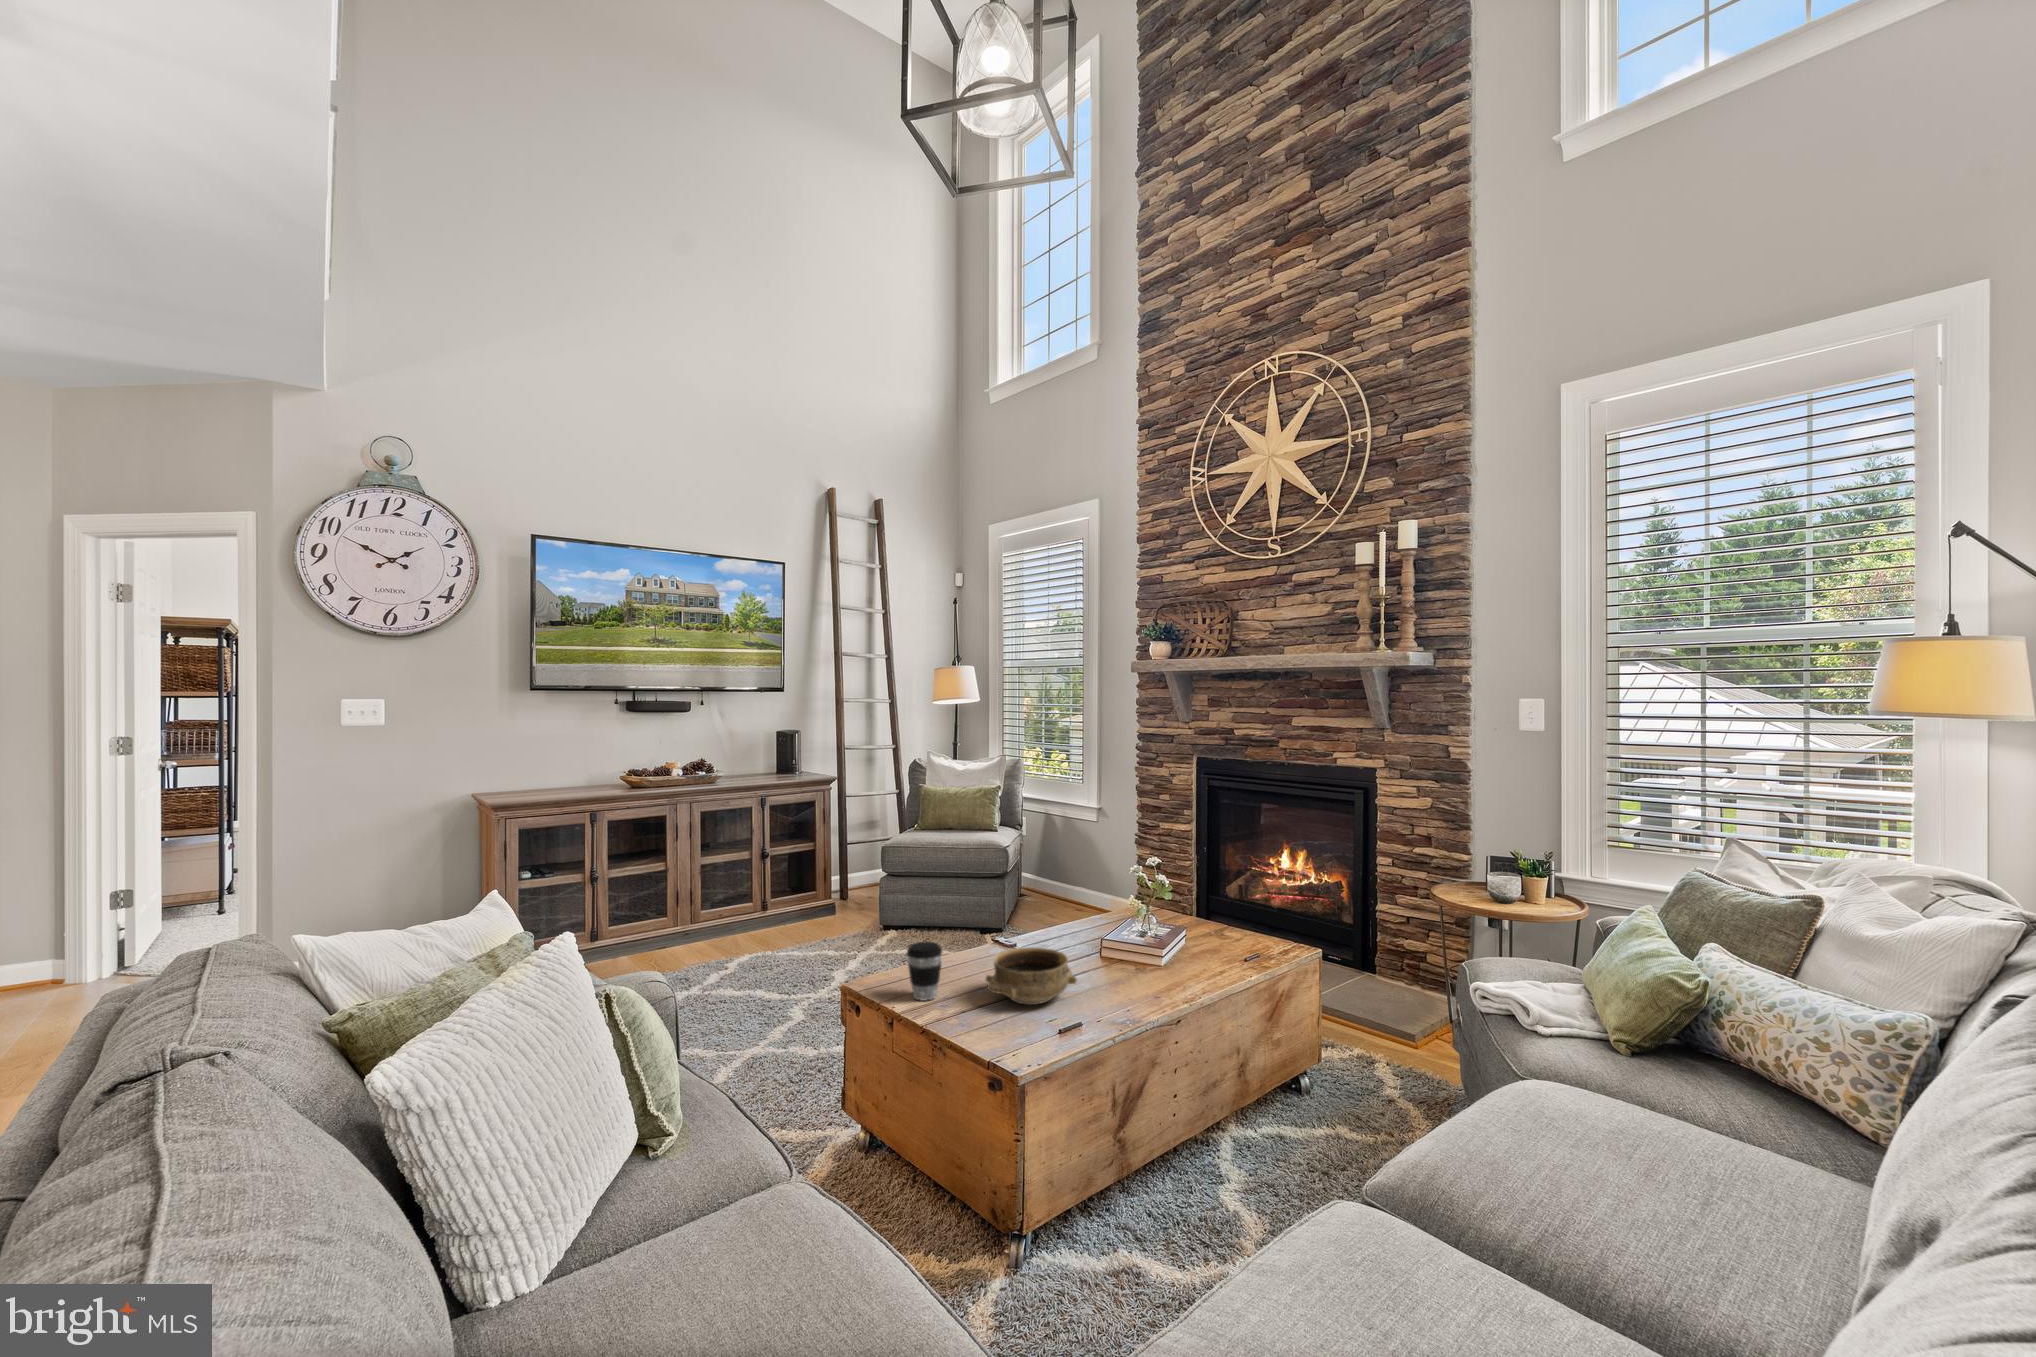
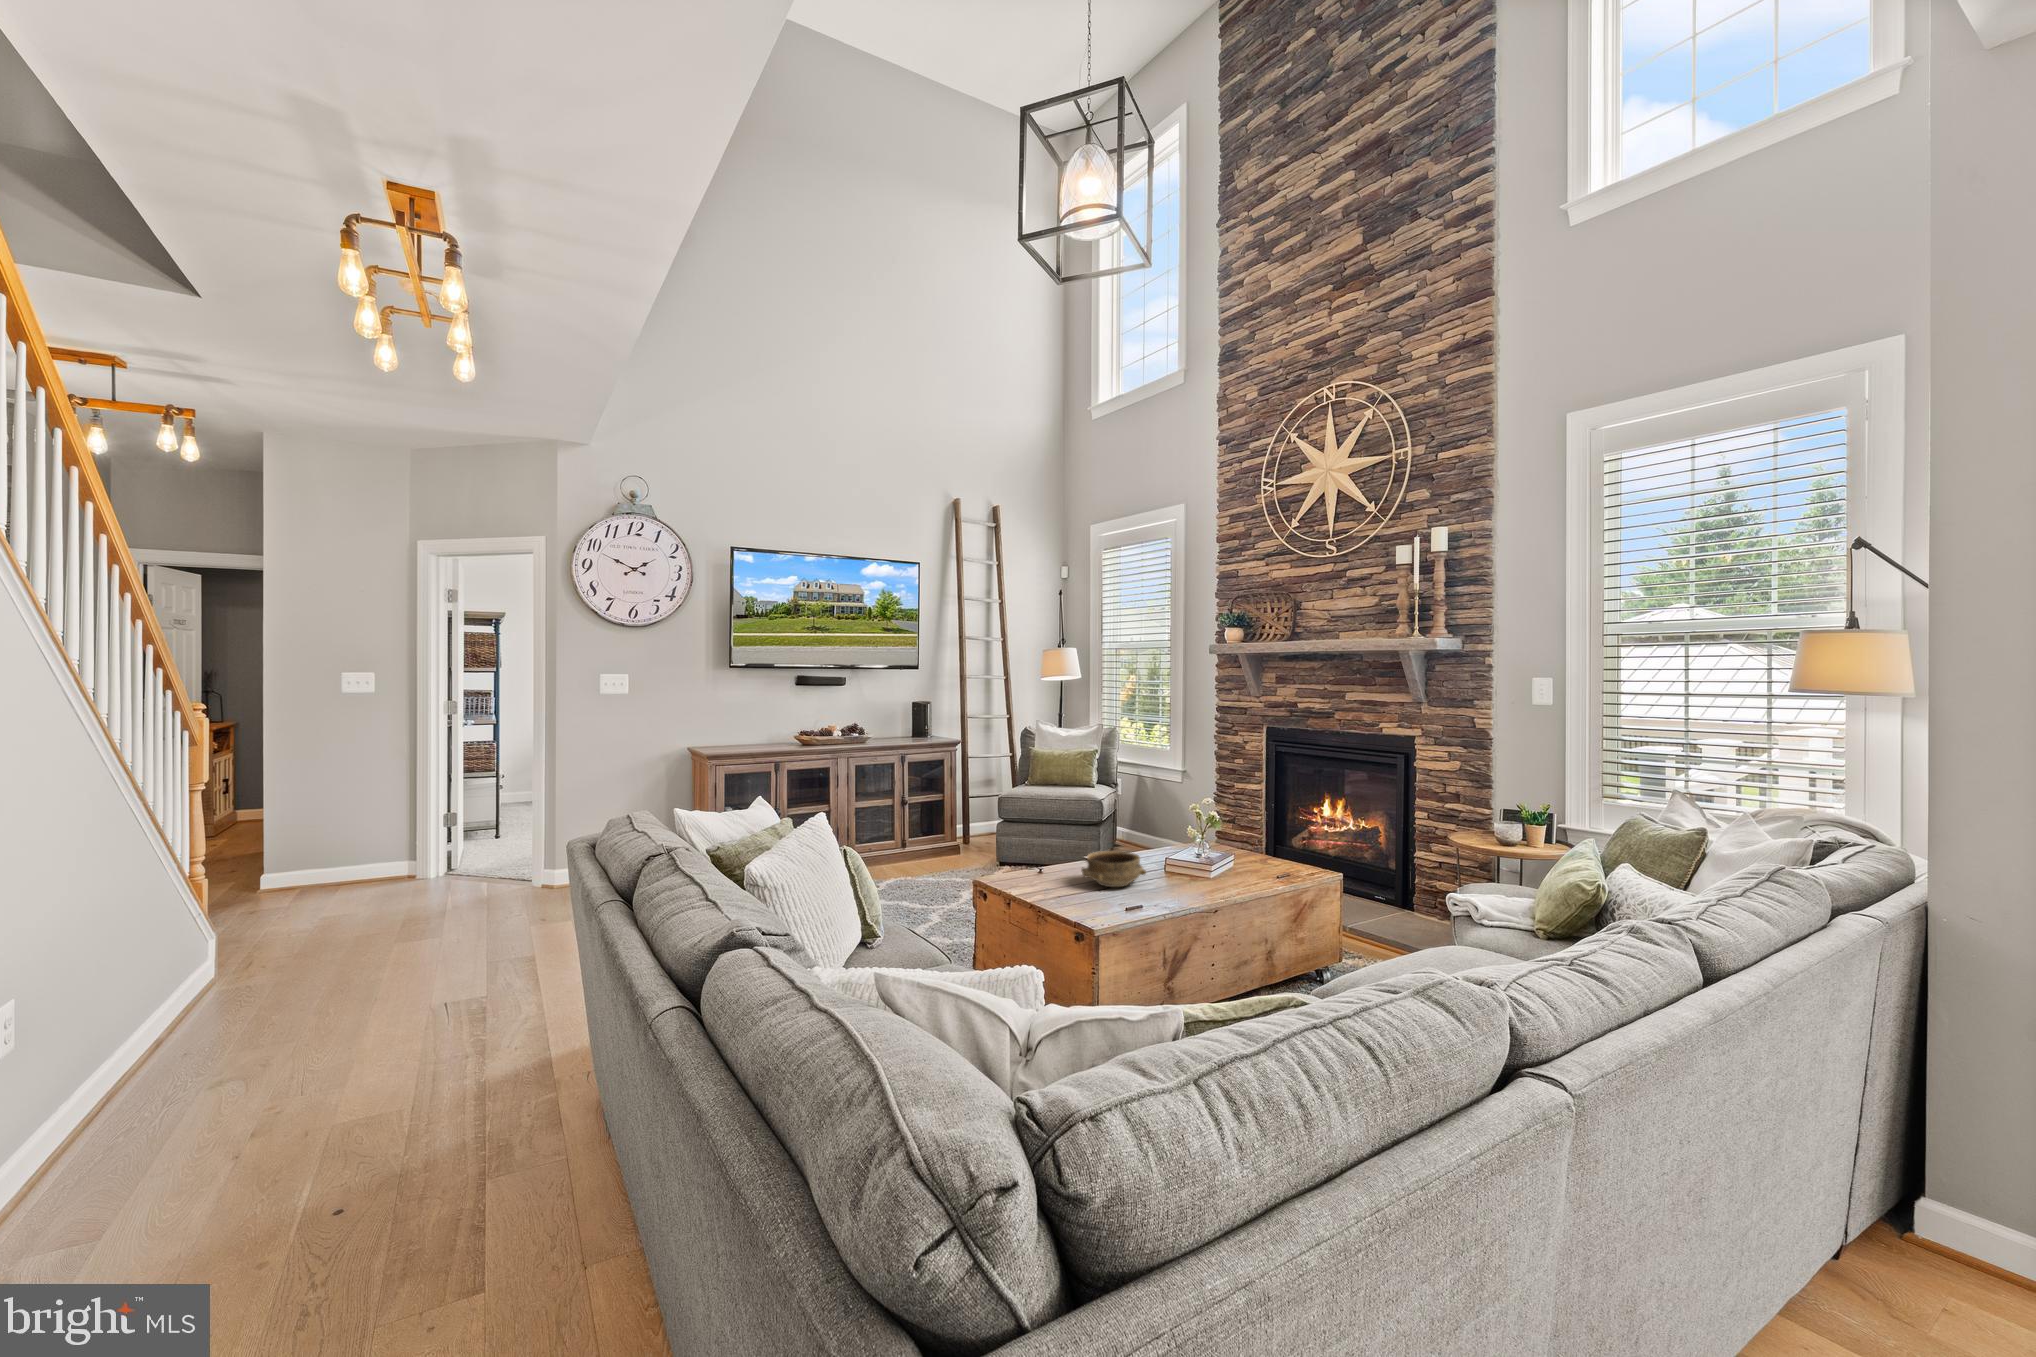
coffee cup: present [907,942,942,1000] -> none [1026,843,1051,883]

